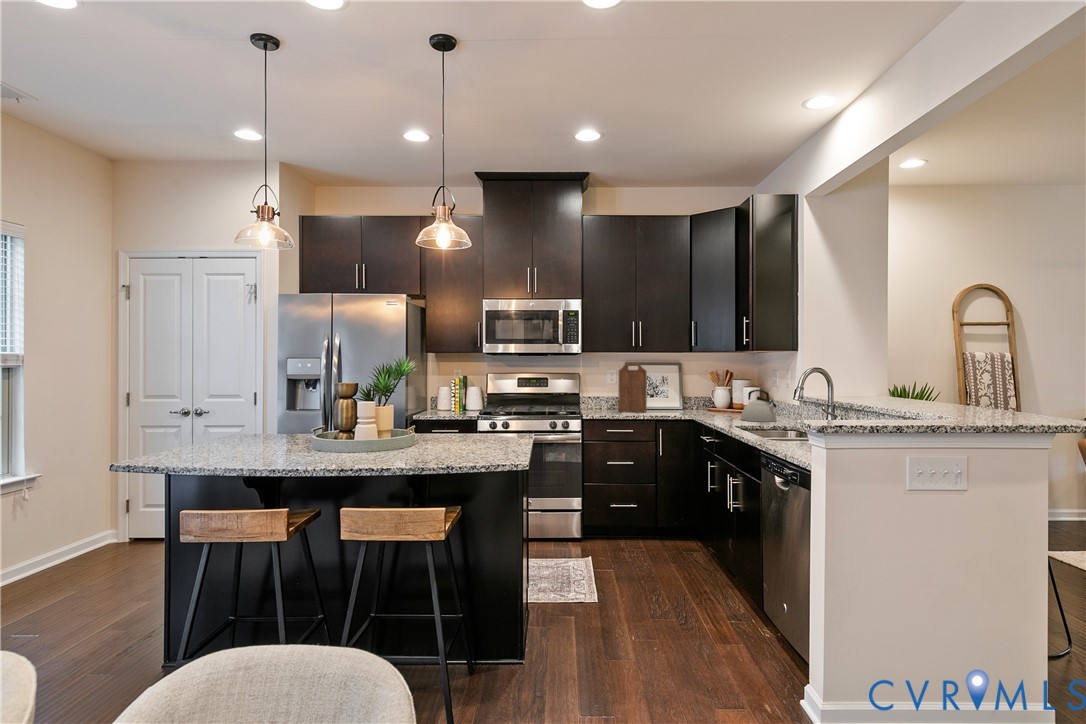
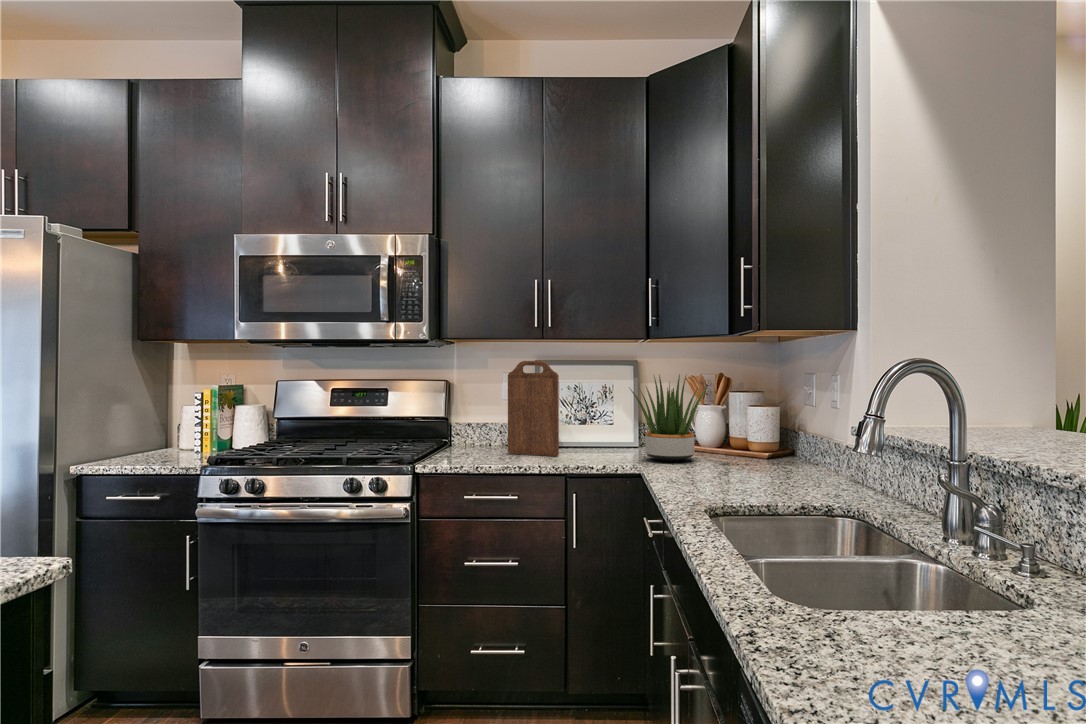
potted plant: none [686,370,724,414] -> present [630,374,707,462]
kettle: present [741,390,776,422] -> none [734,415,812,488]

